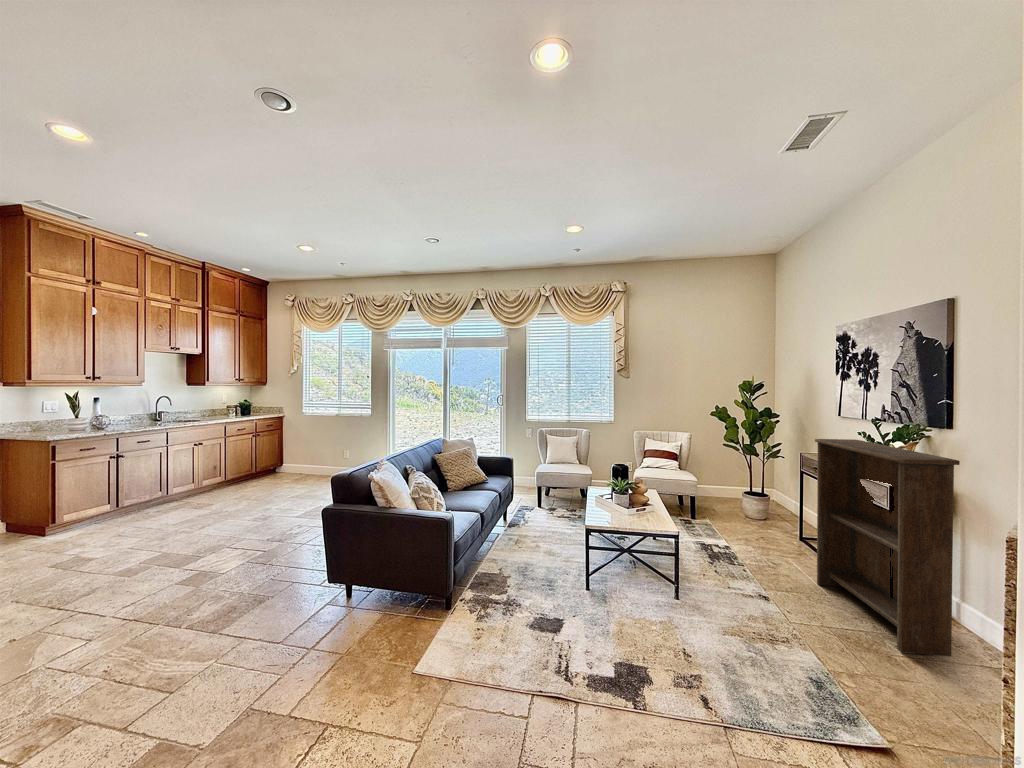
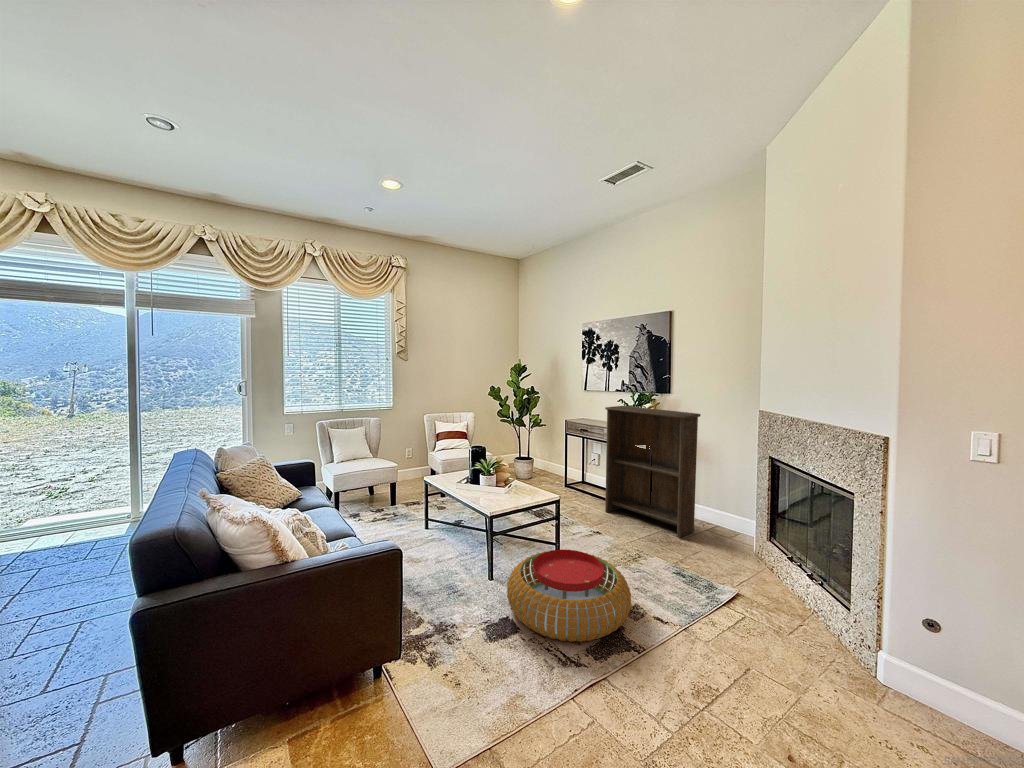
pouf: none [556,577,693,679] -> present [507,550,631,642]

